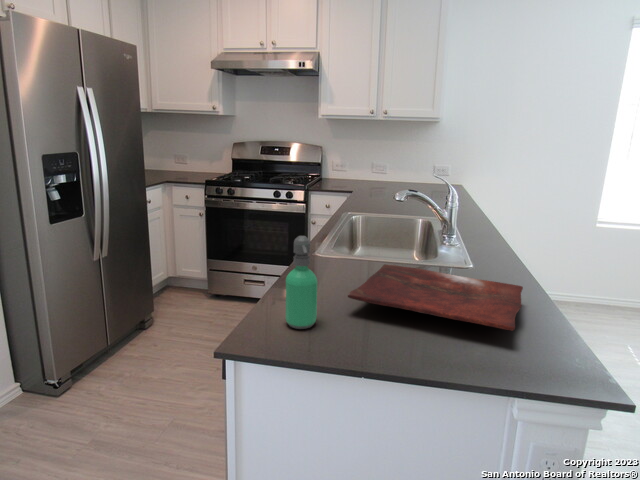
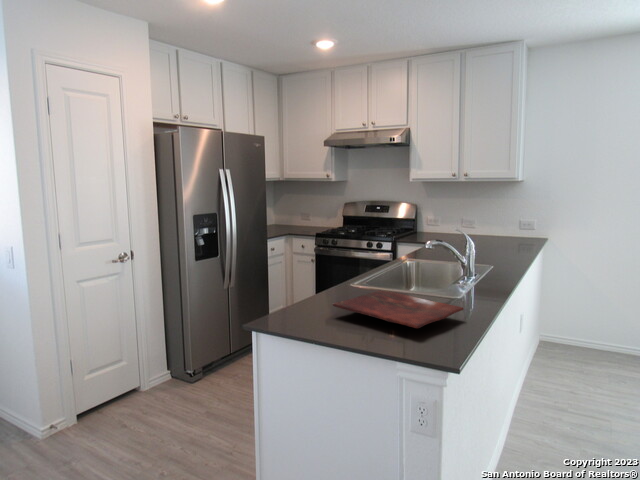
soap dispenser: present [286,236,318,329] -> none [290,263,310,322]

